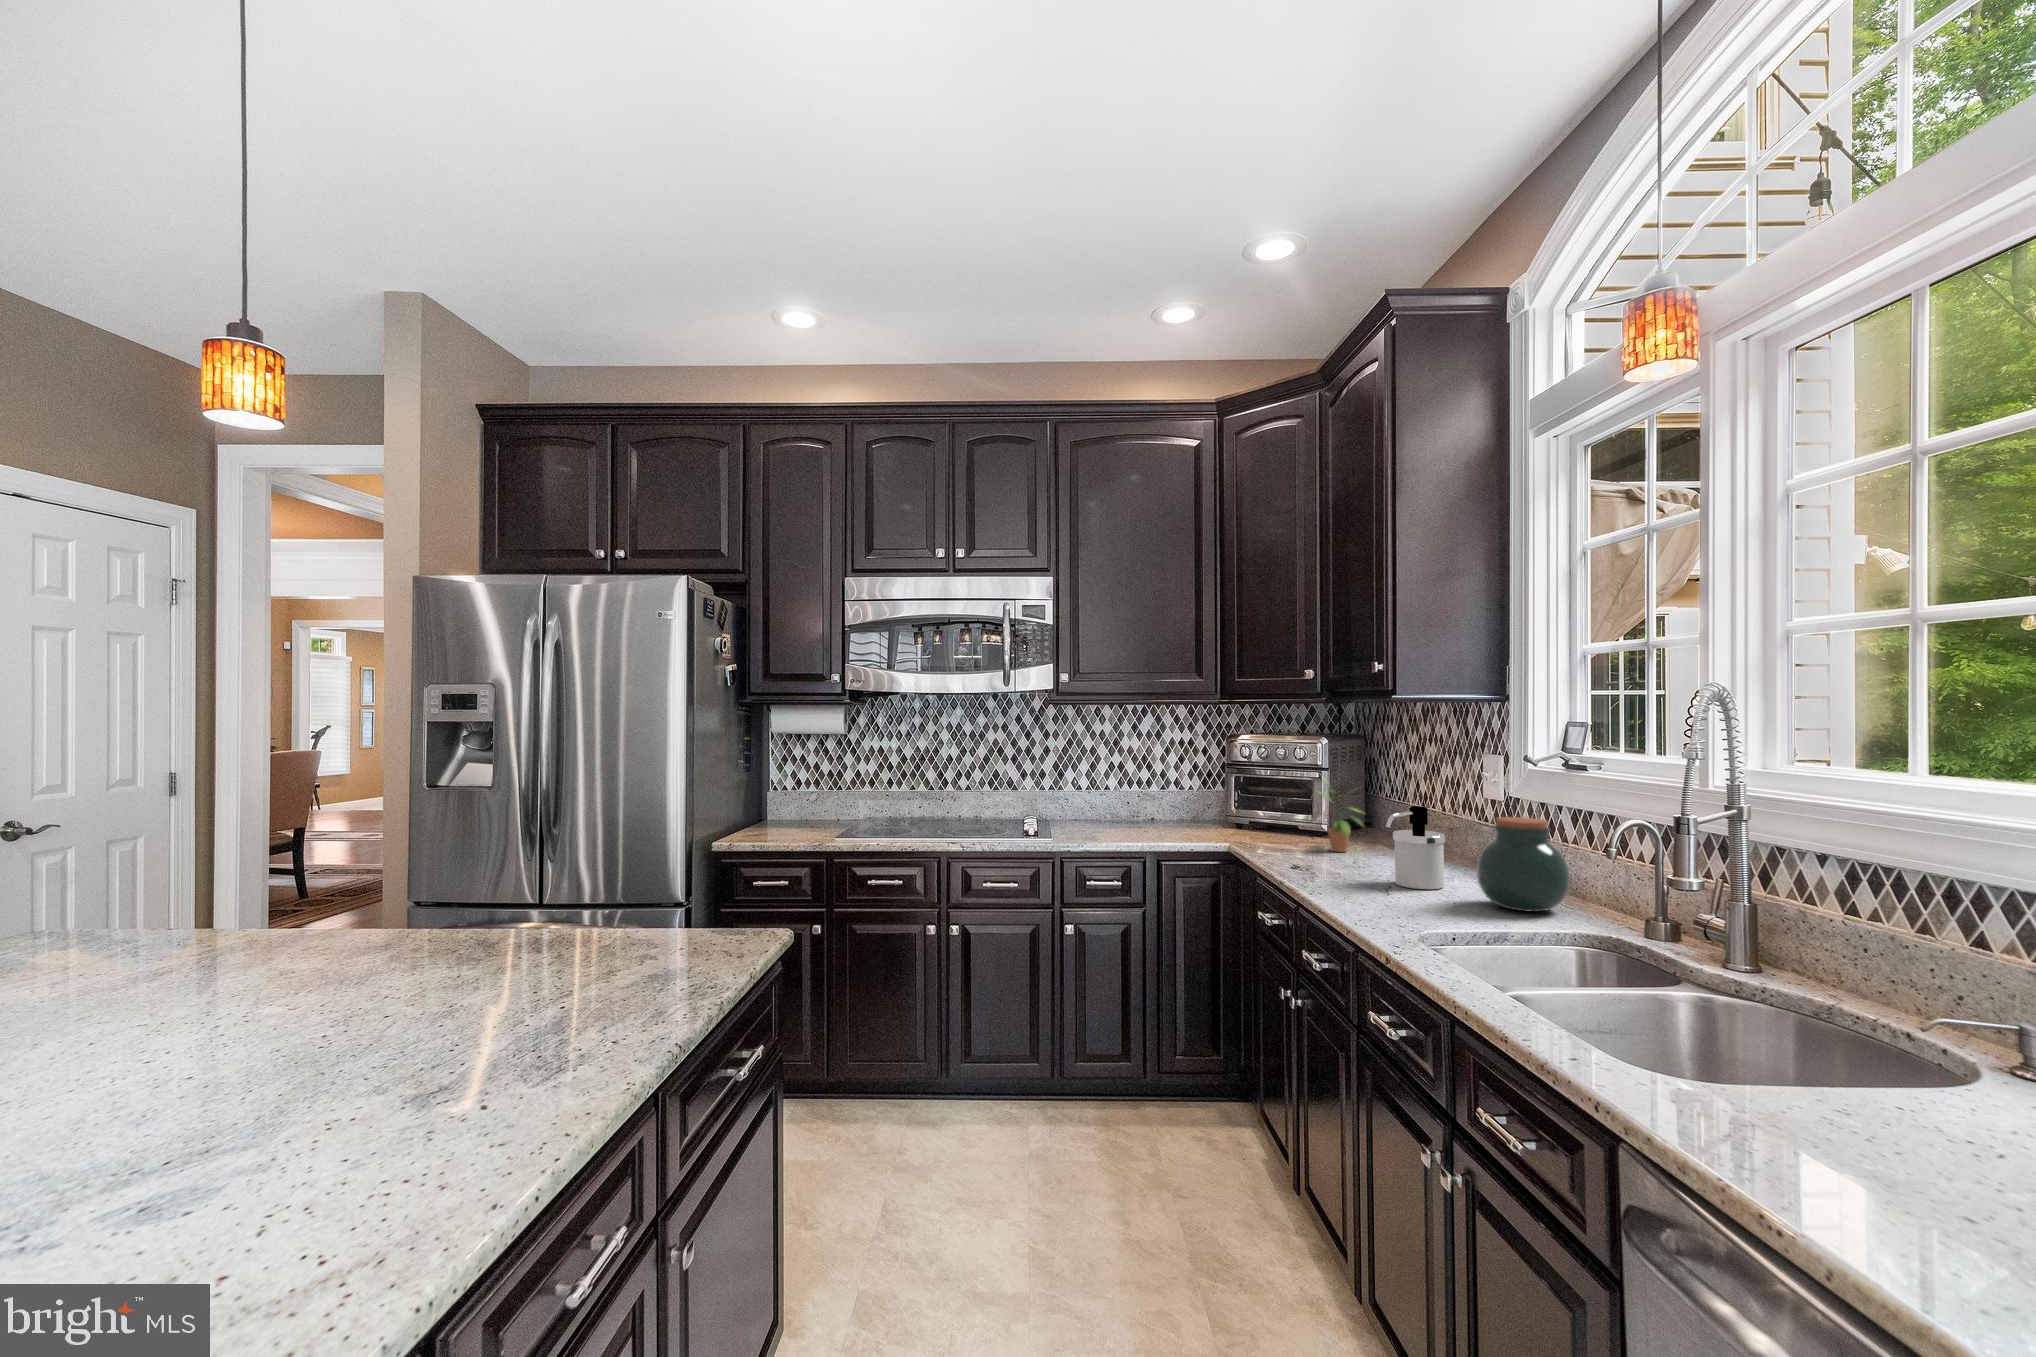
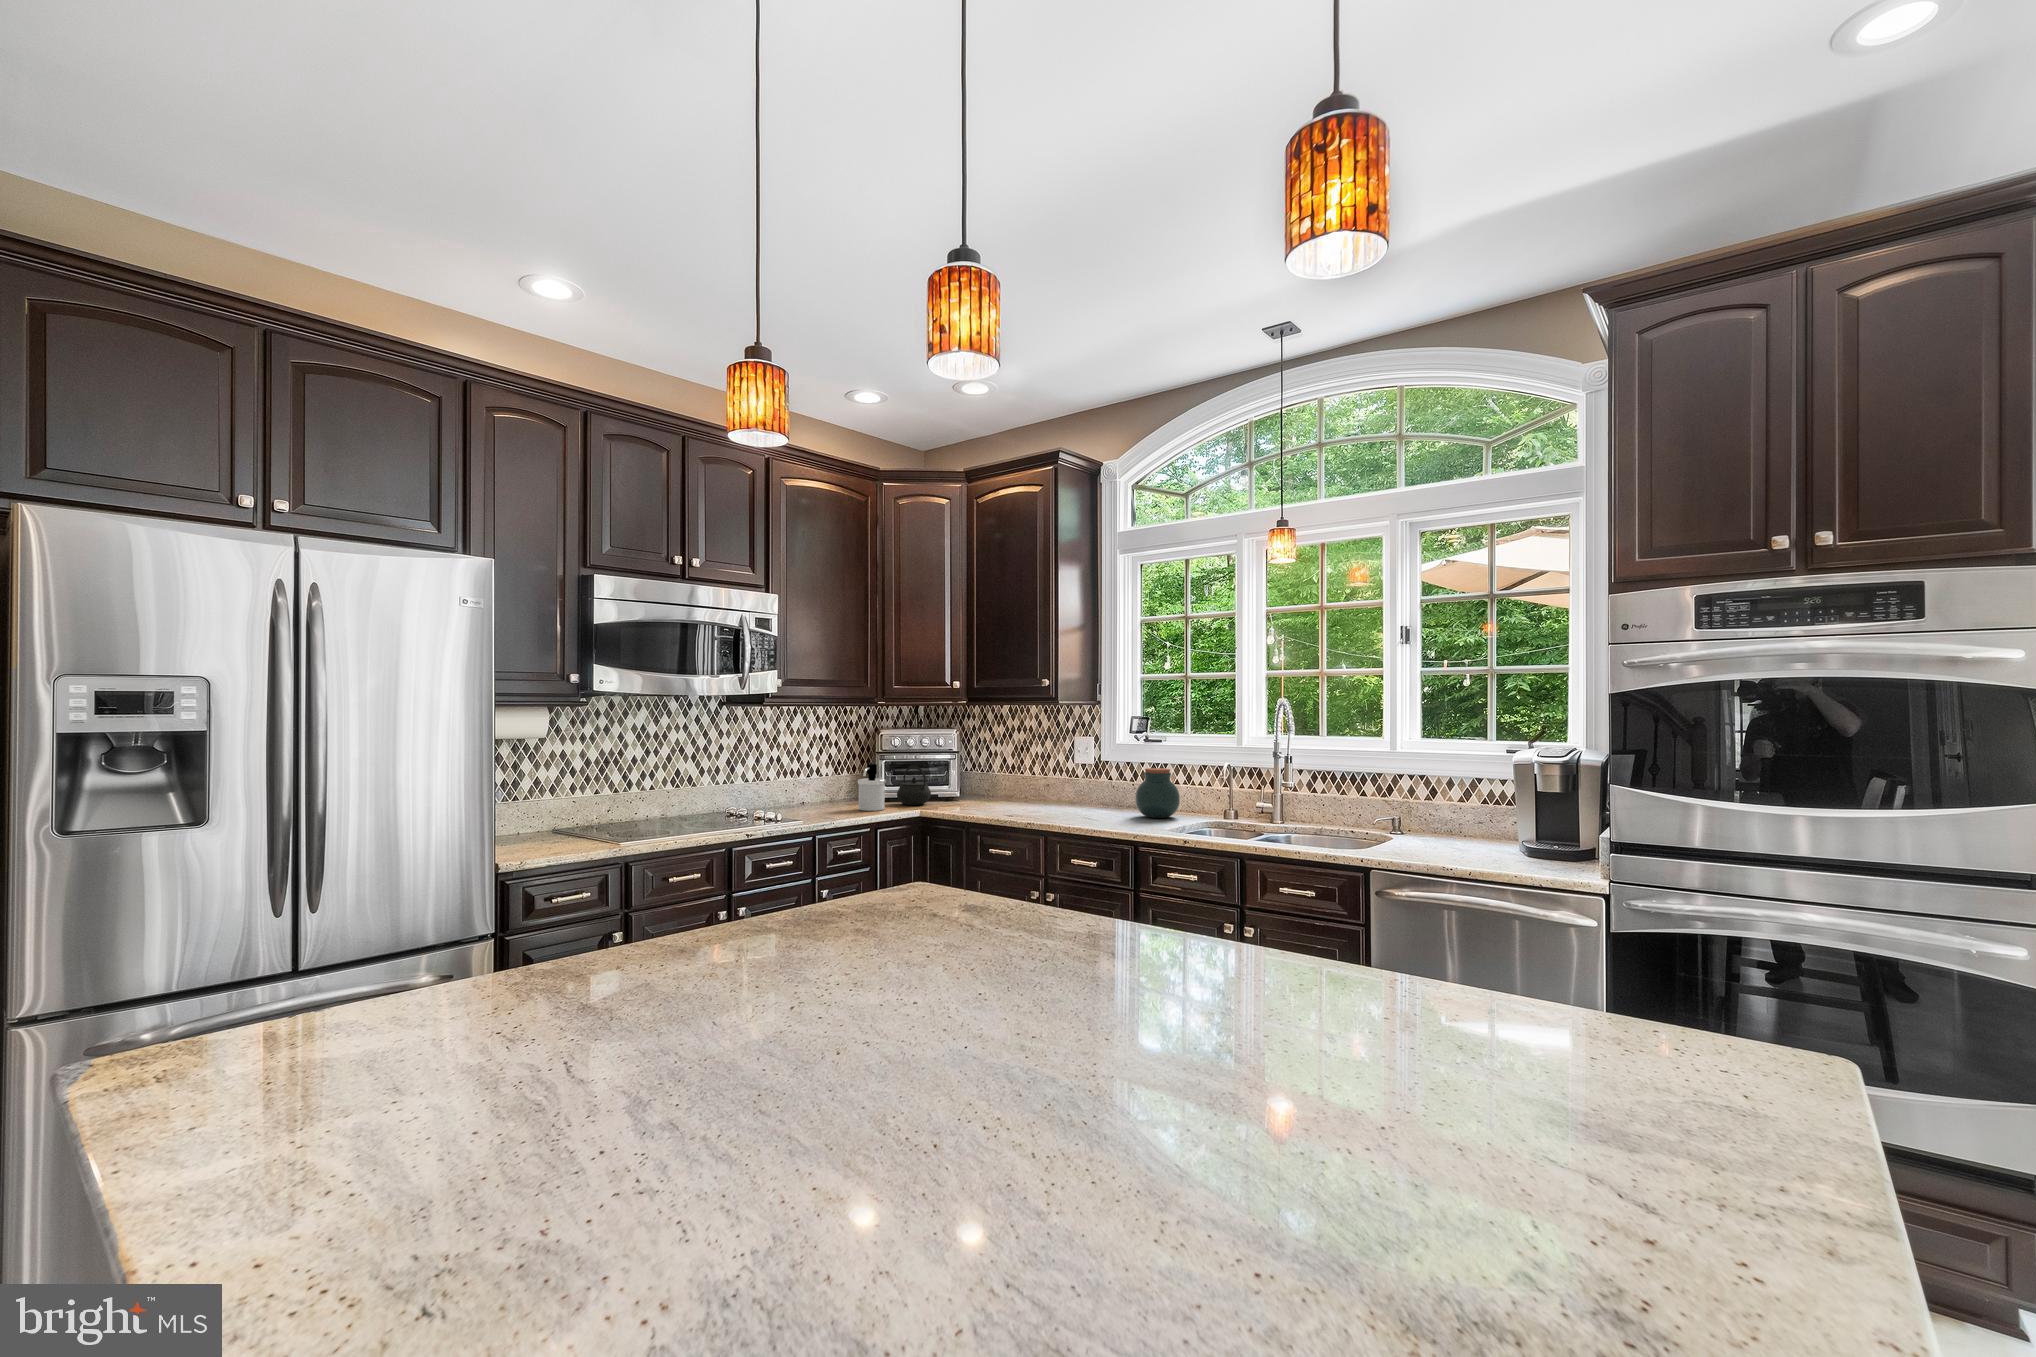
potted plant: present [1304,774,1364,852] -> none [973,752,1016,806]
kettle: none [1230,784,1277,837] -> present [897,766,931,805]
soap dispenser: present [1386,806,1445,889] -> present [858,764,886,811]

